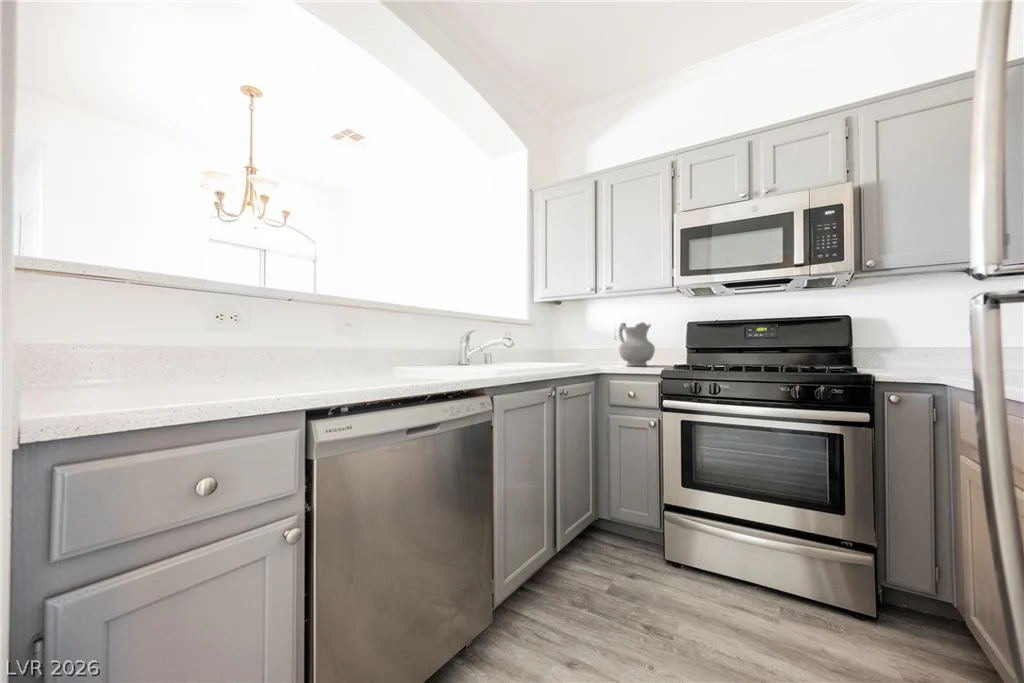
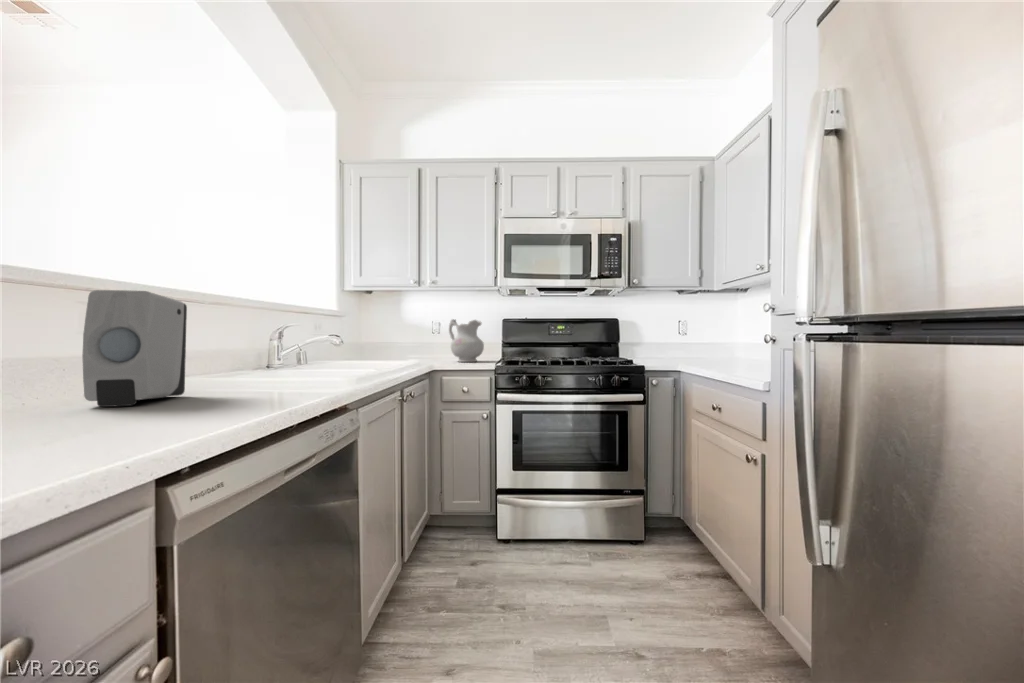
soap dispenser: none [299,310,363,388] -> present [82,290,187,407]

